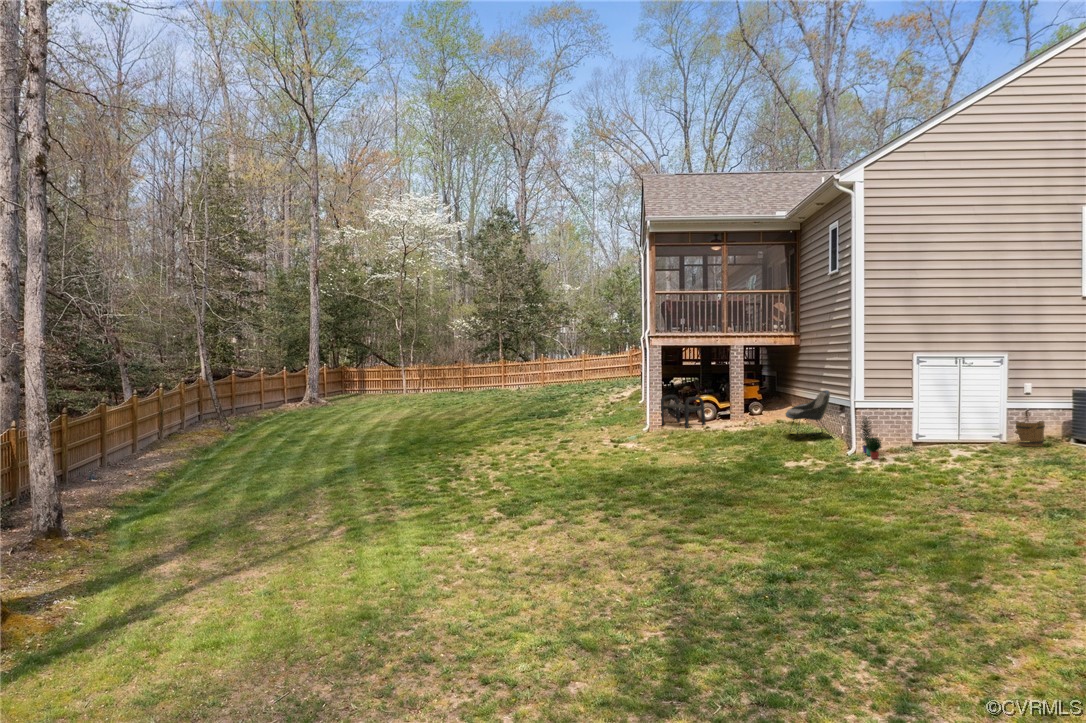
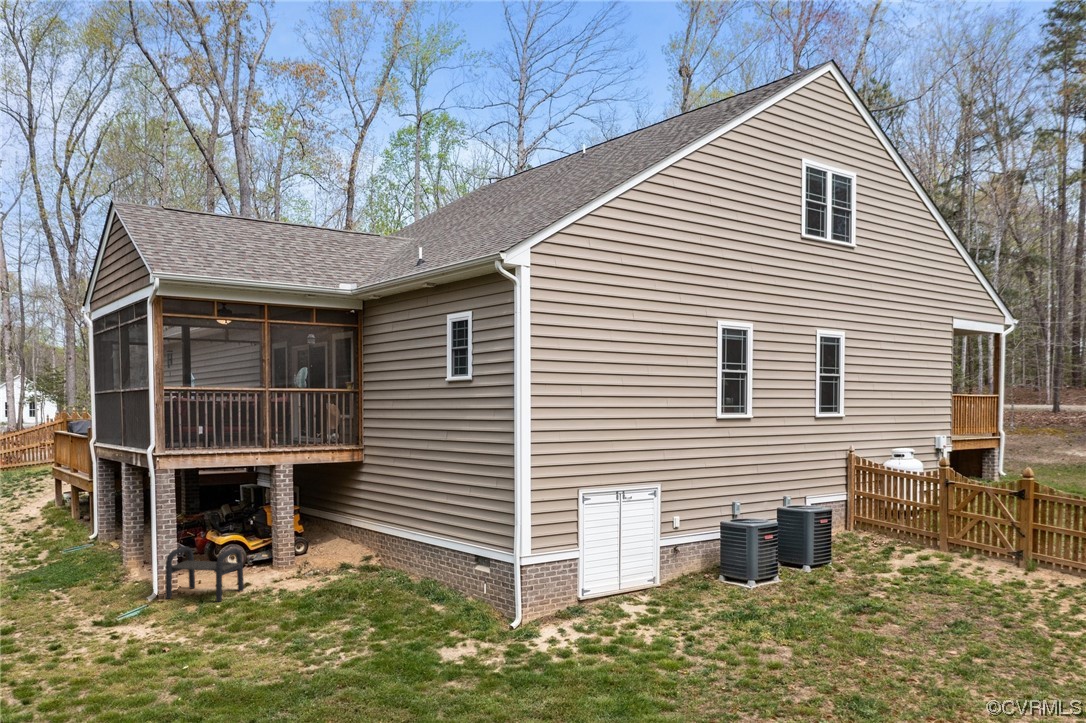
lounge chair: present [786,390,831,440] -> none [391,533,459,611]
potted plant: present [861,417,881,459] -> none [528,576,574,642]
bucket: present [1015,421,1045,447] -> none [667,556,698,590]

